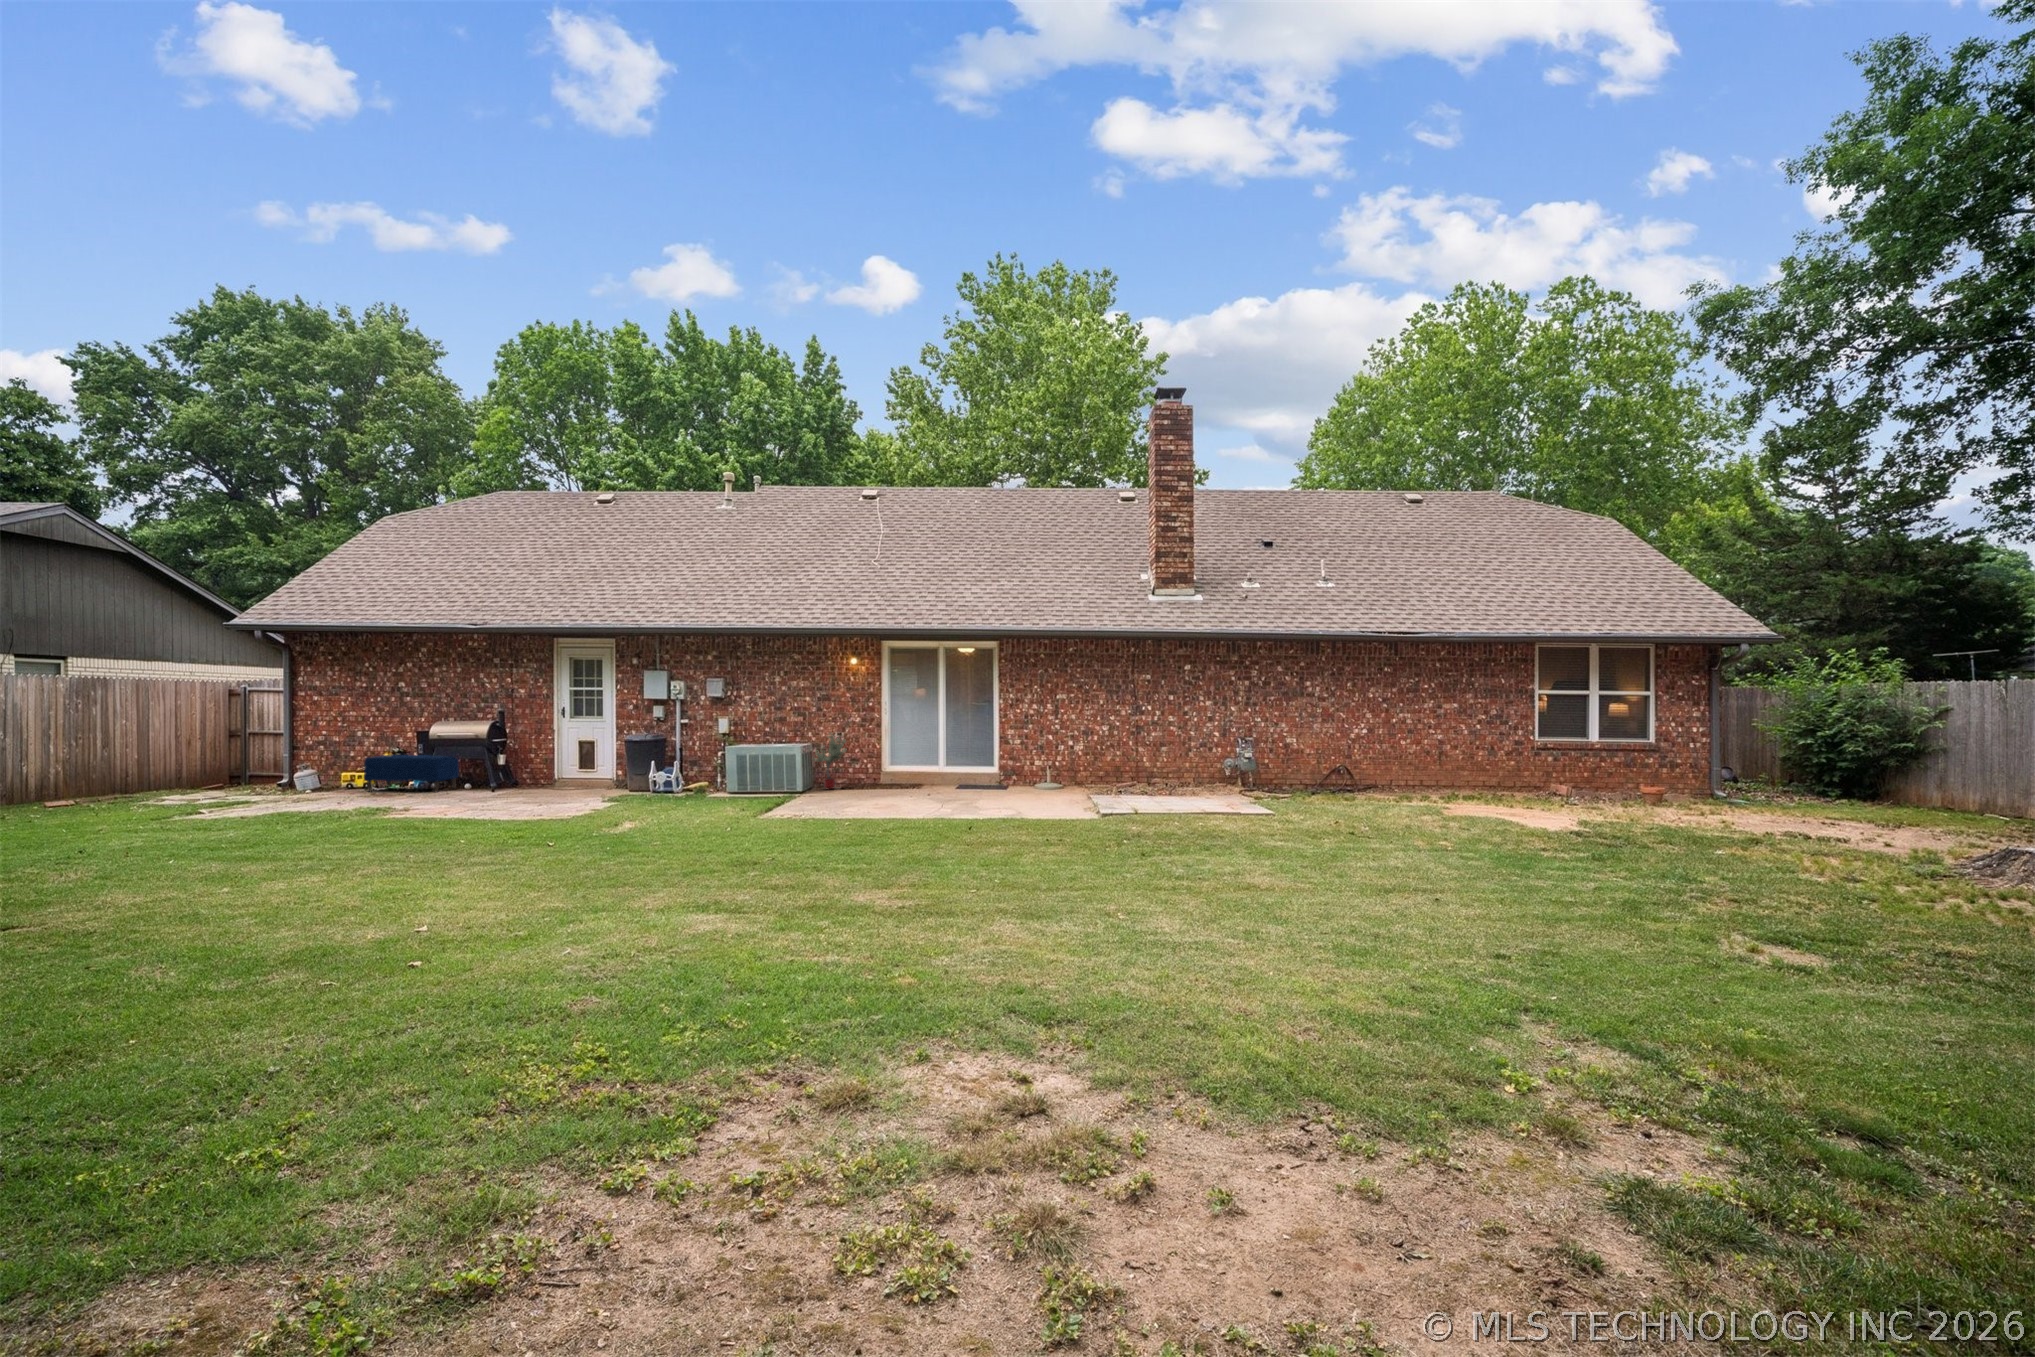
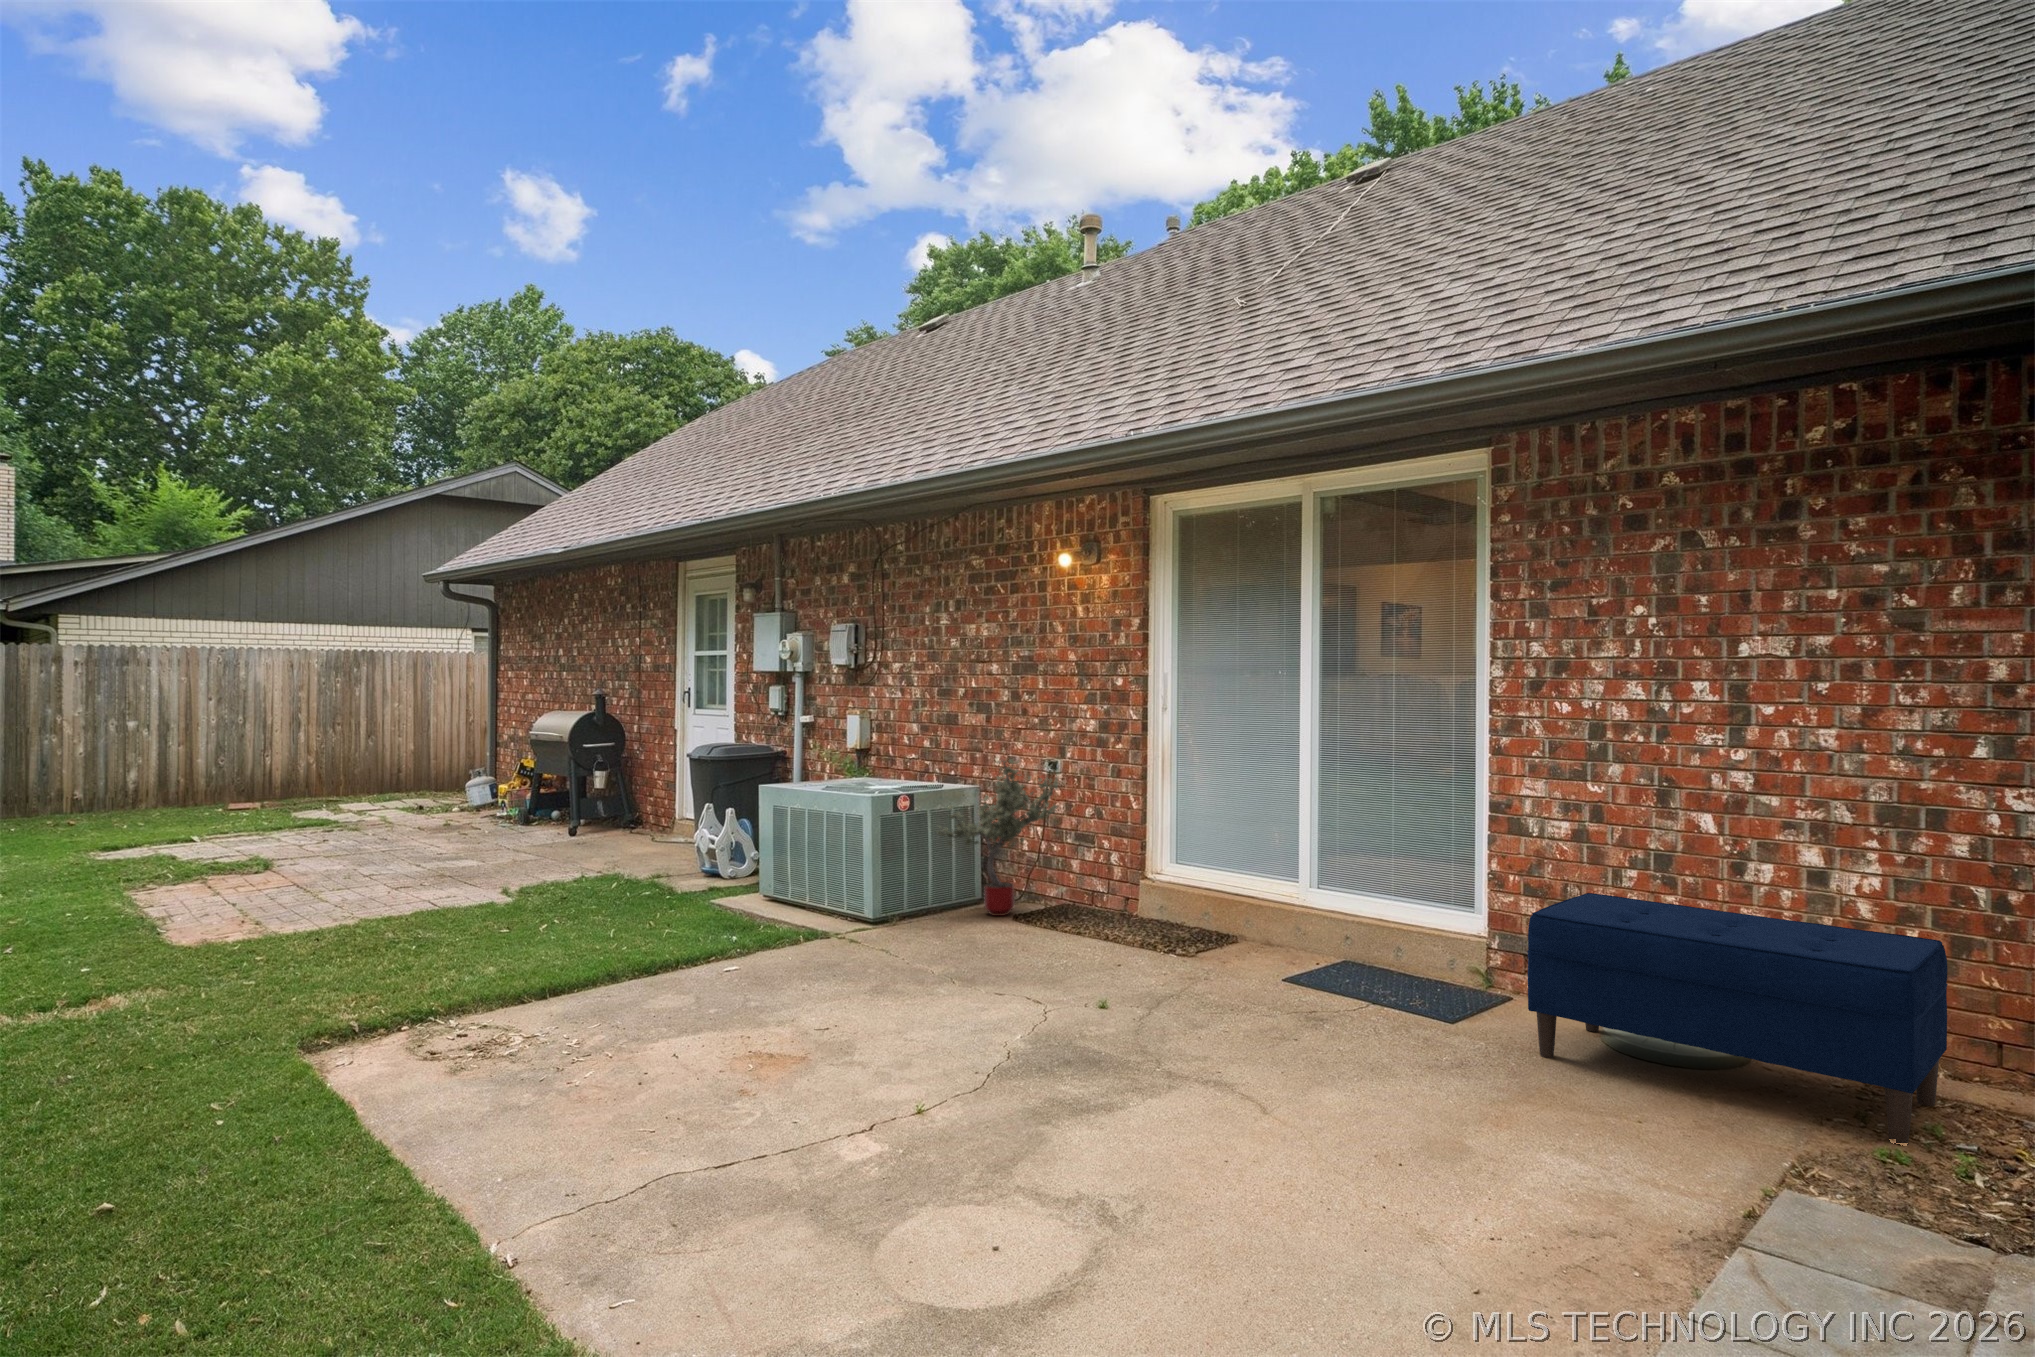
bench: present [364,755,459,792] -> present [1527,893,1948,1143]

